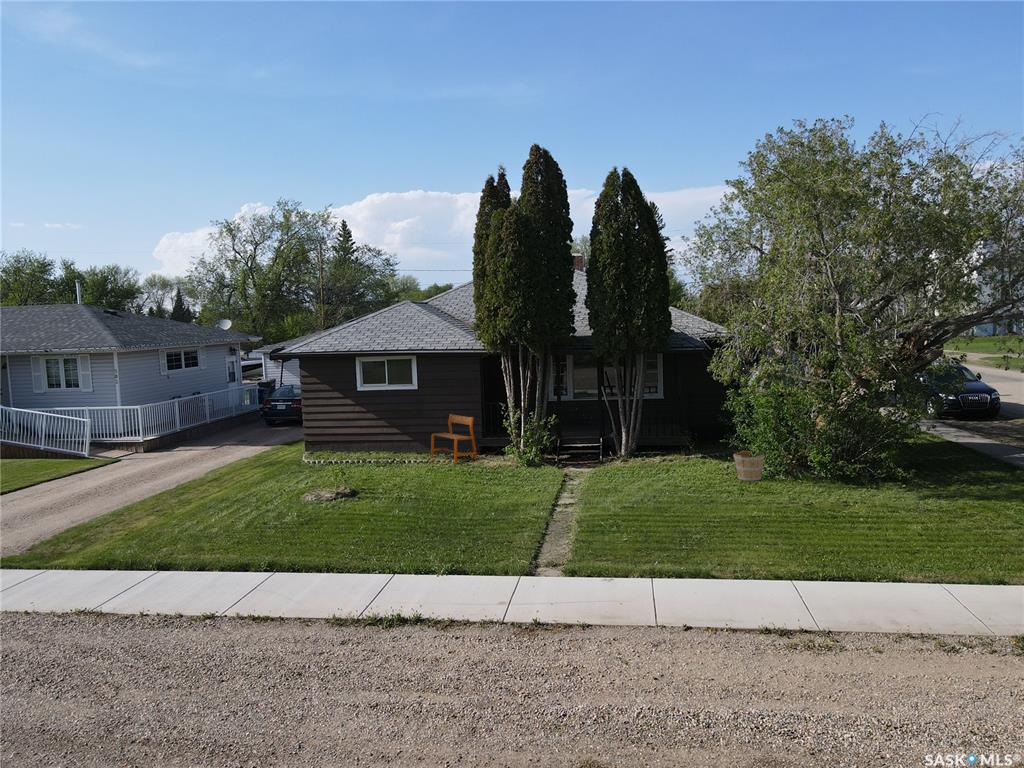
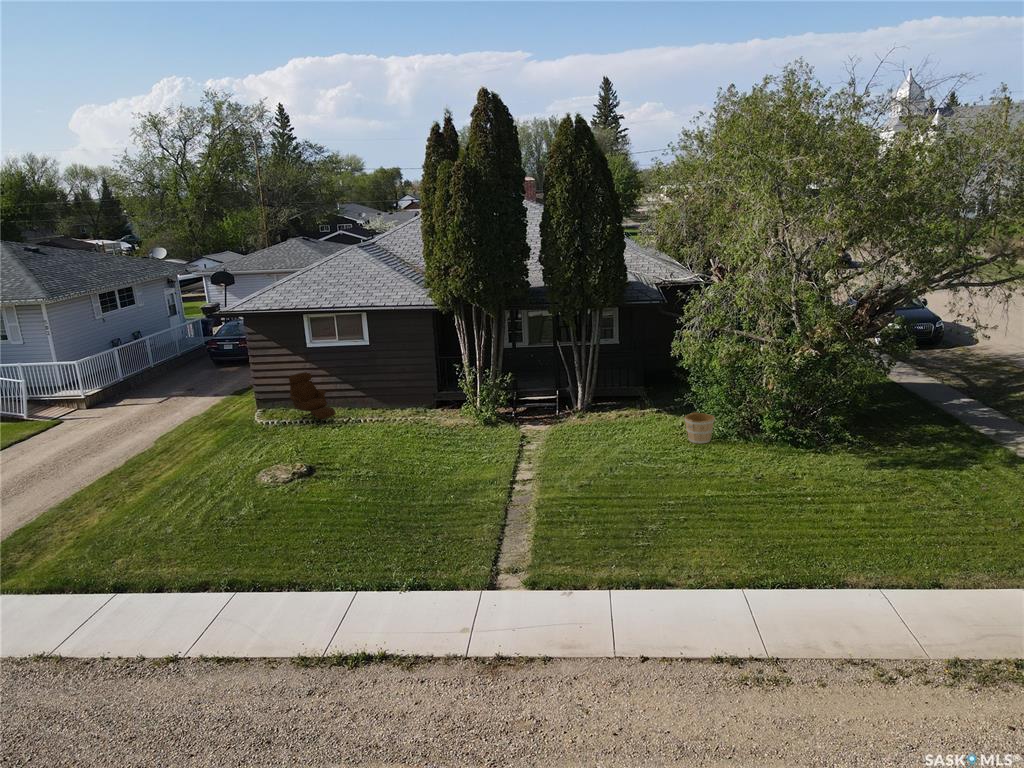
bench: present [431,414,477,464] -> none [384,369,432,423]
lounge chair: none [338,415,382,465] -> present [289,372,336,424]

